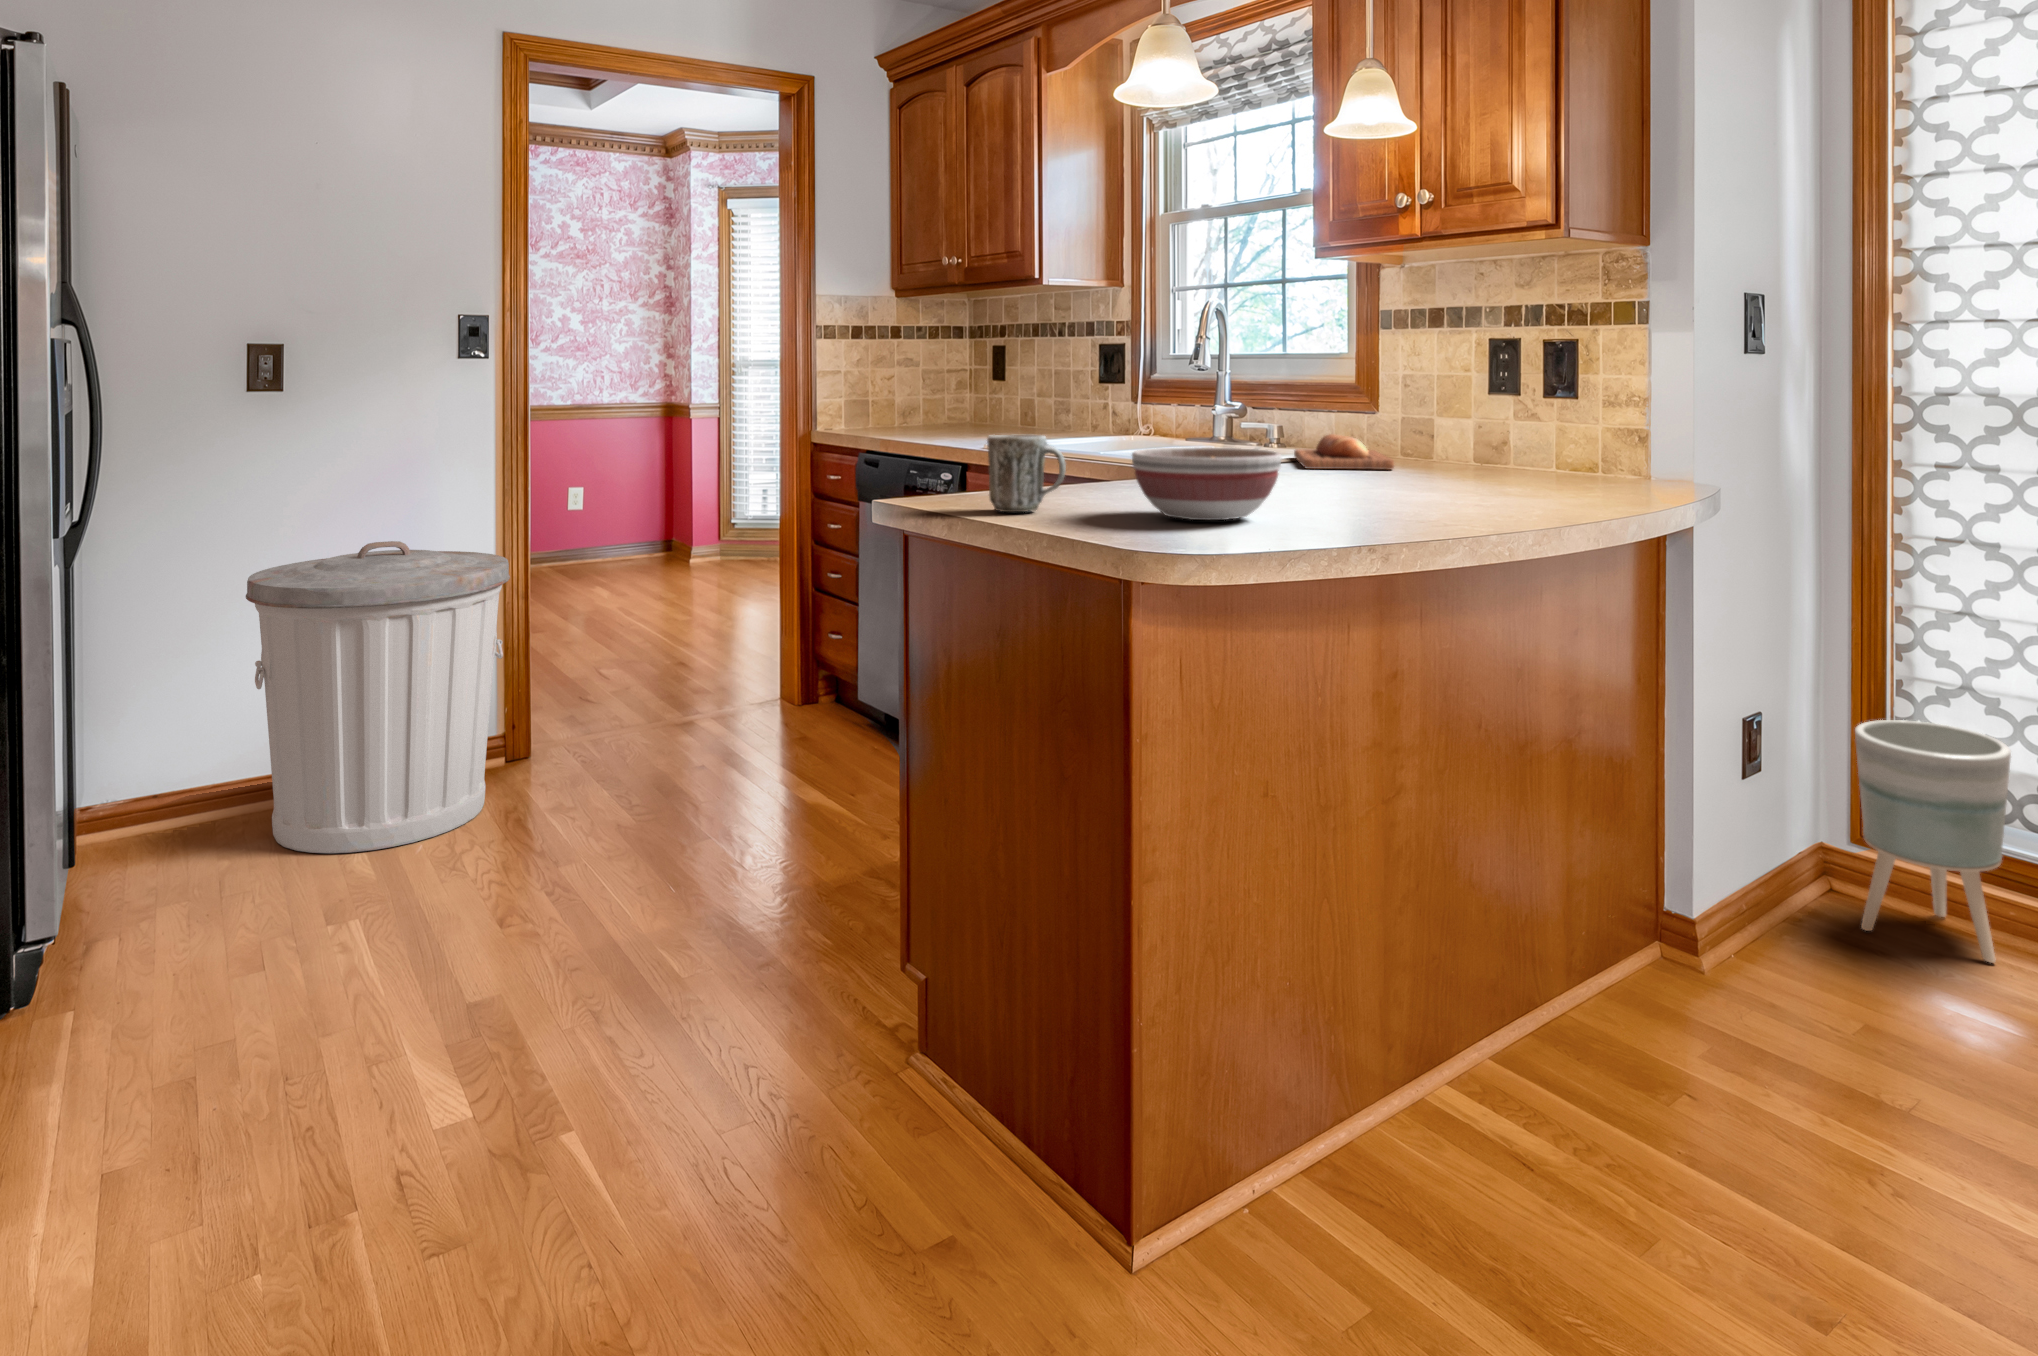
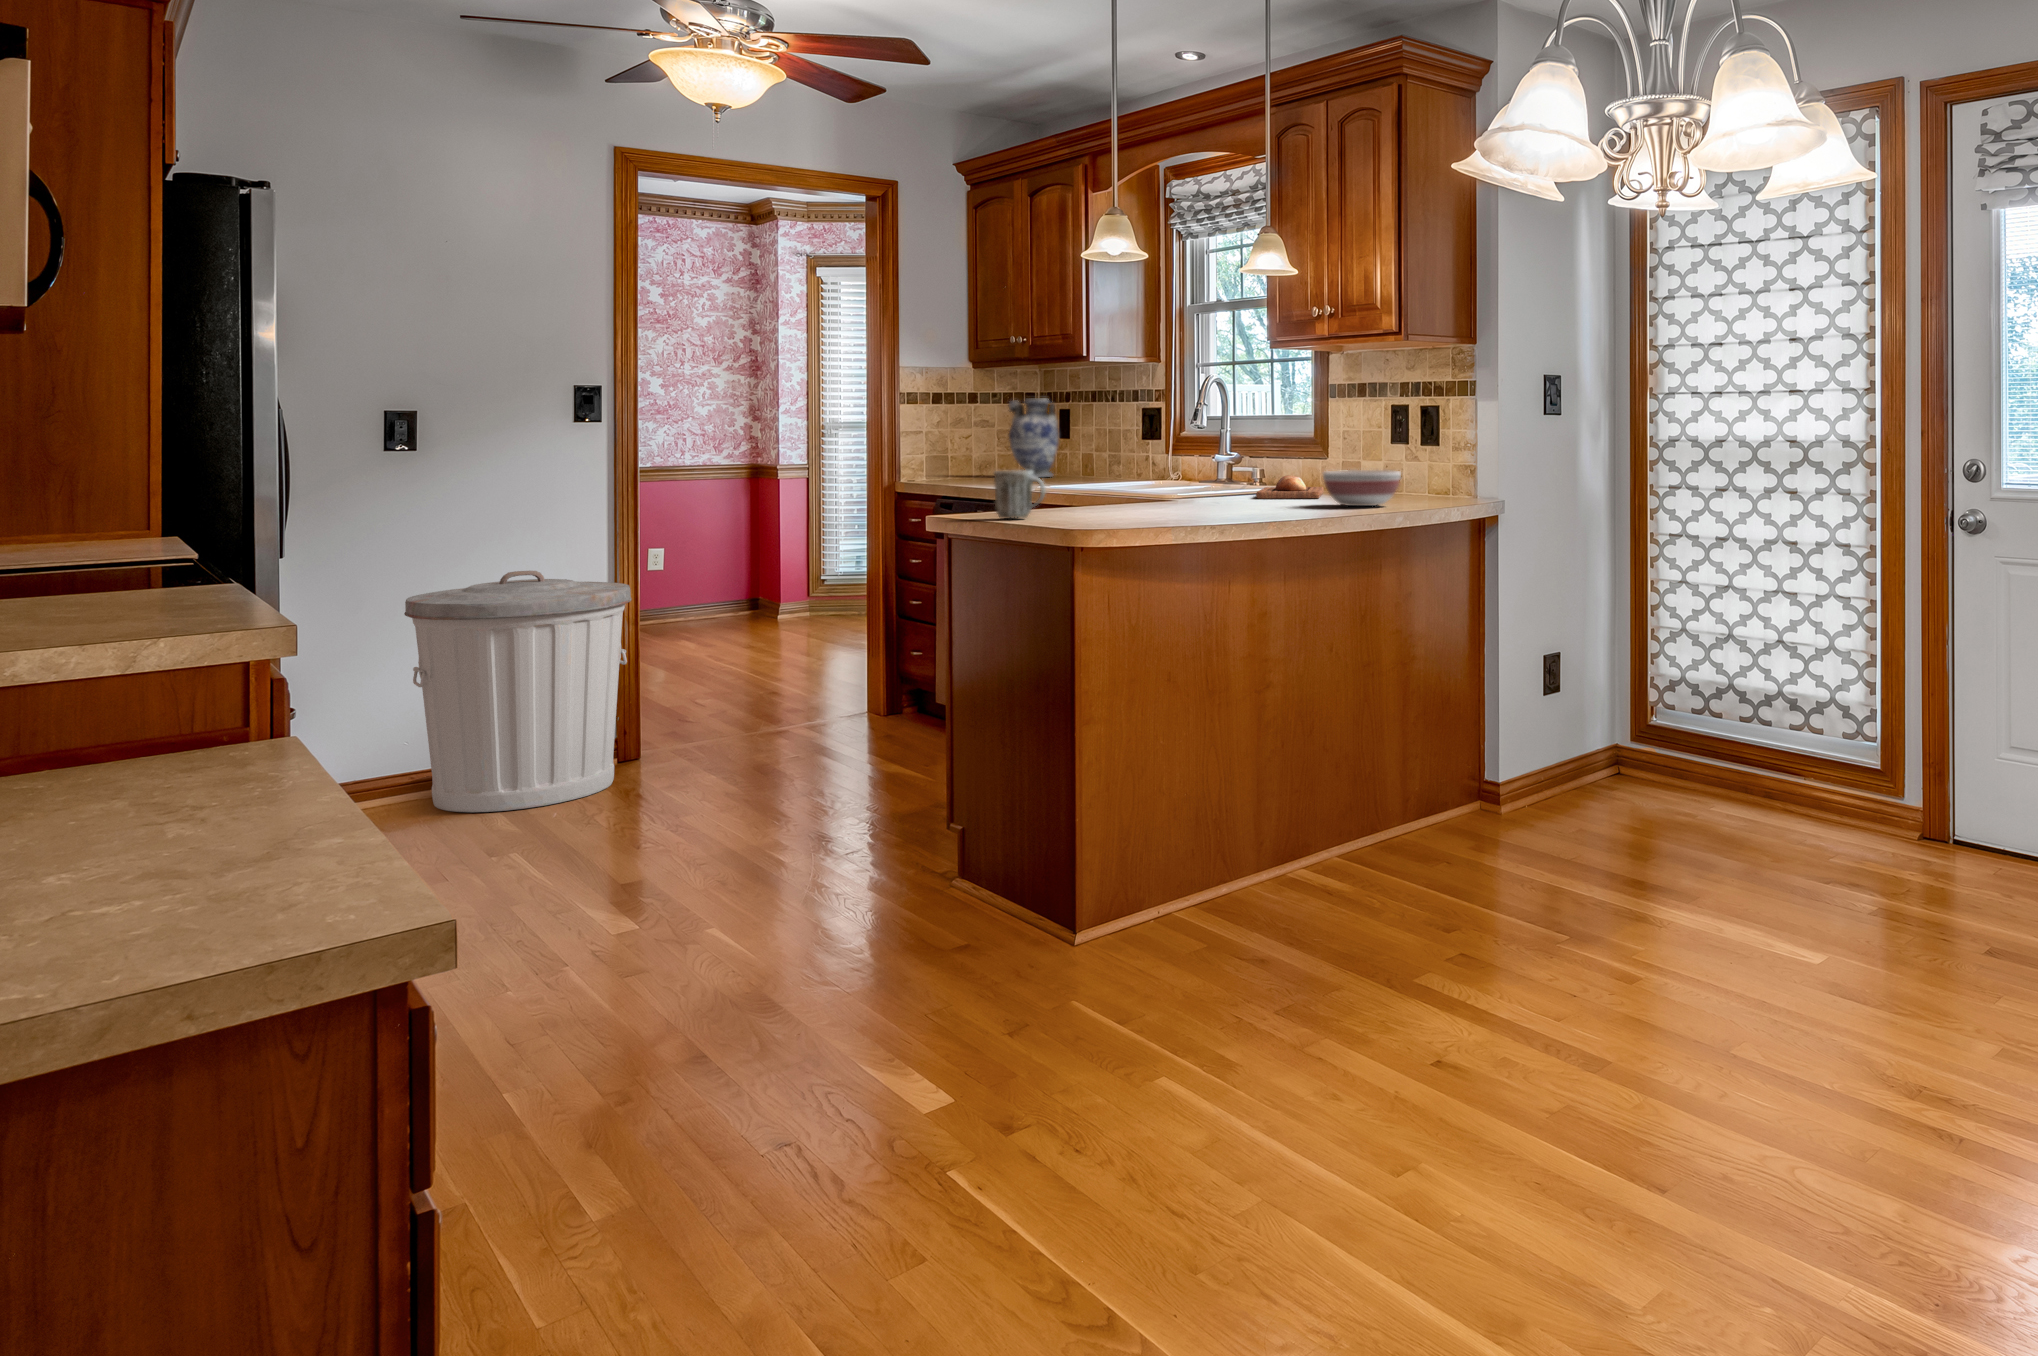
vase: none [935,331,1001,425] -> present [1008,398,1059,477]
bowl: present [1132,448,1282,520] -> present [1323,470,1401,506]
planter: present [1855,720,2011,963] -> none [1610,657,1694,799]

